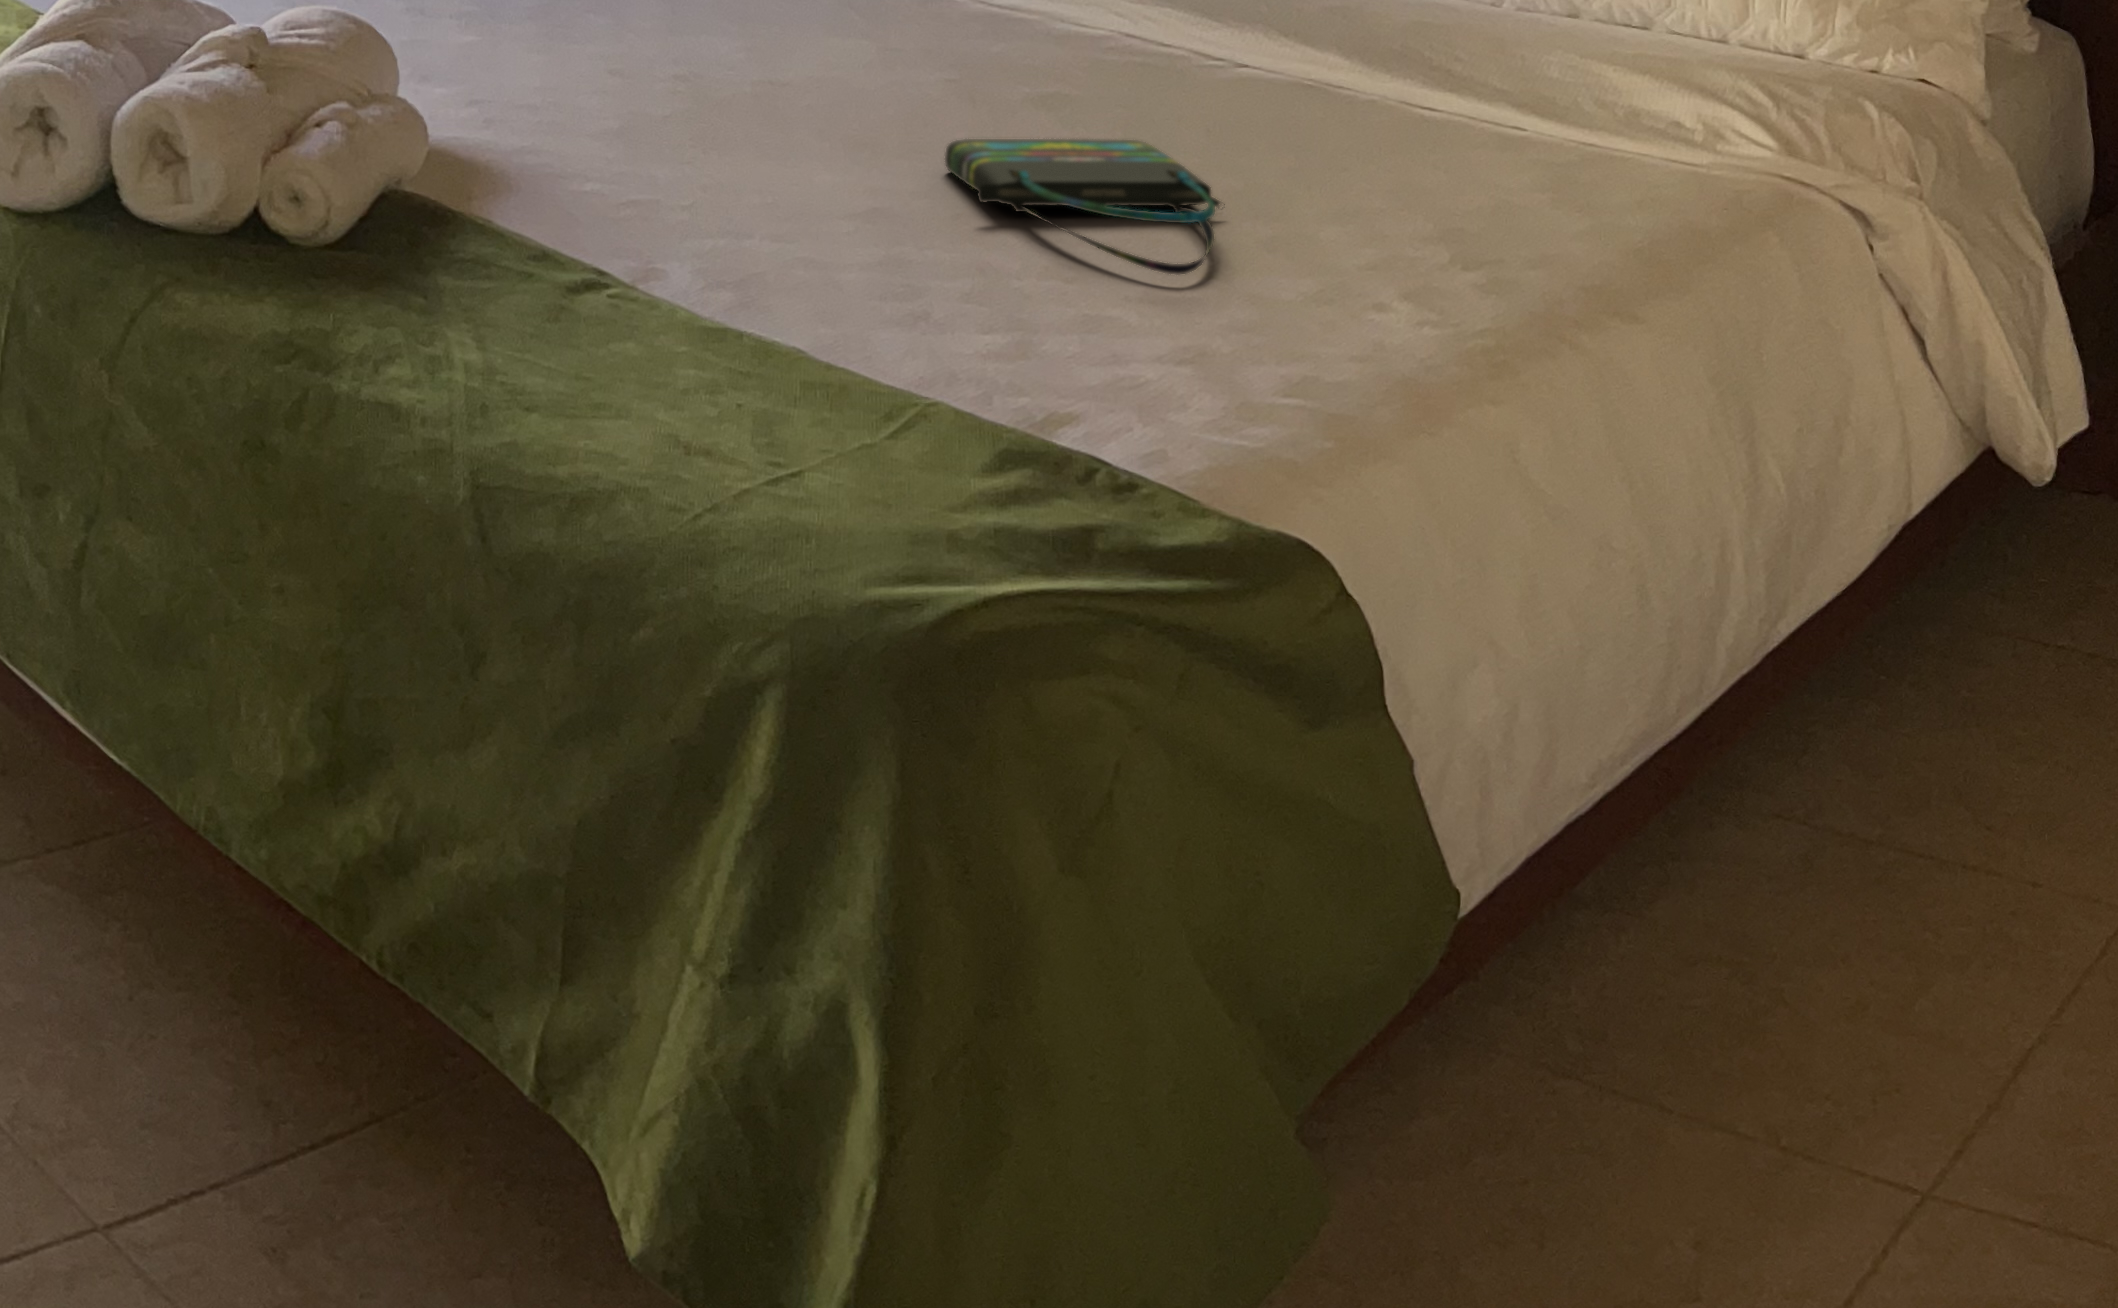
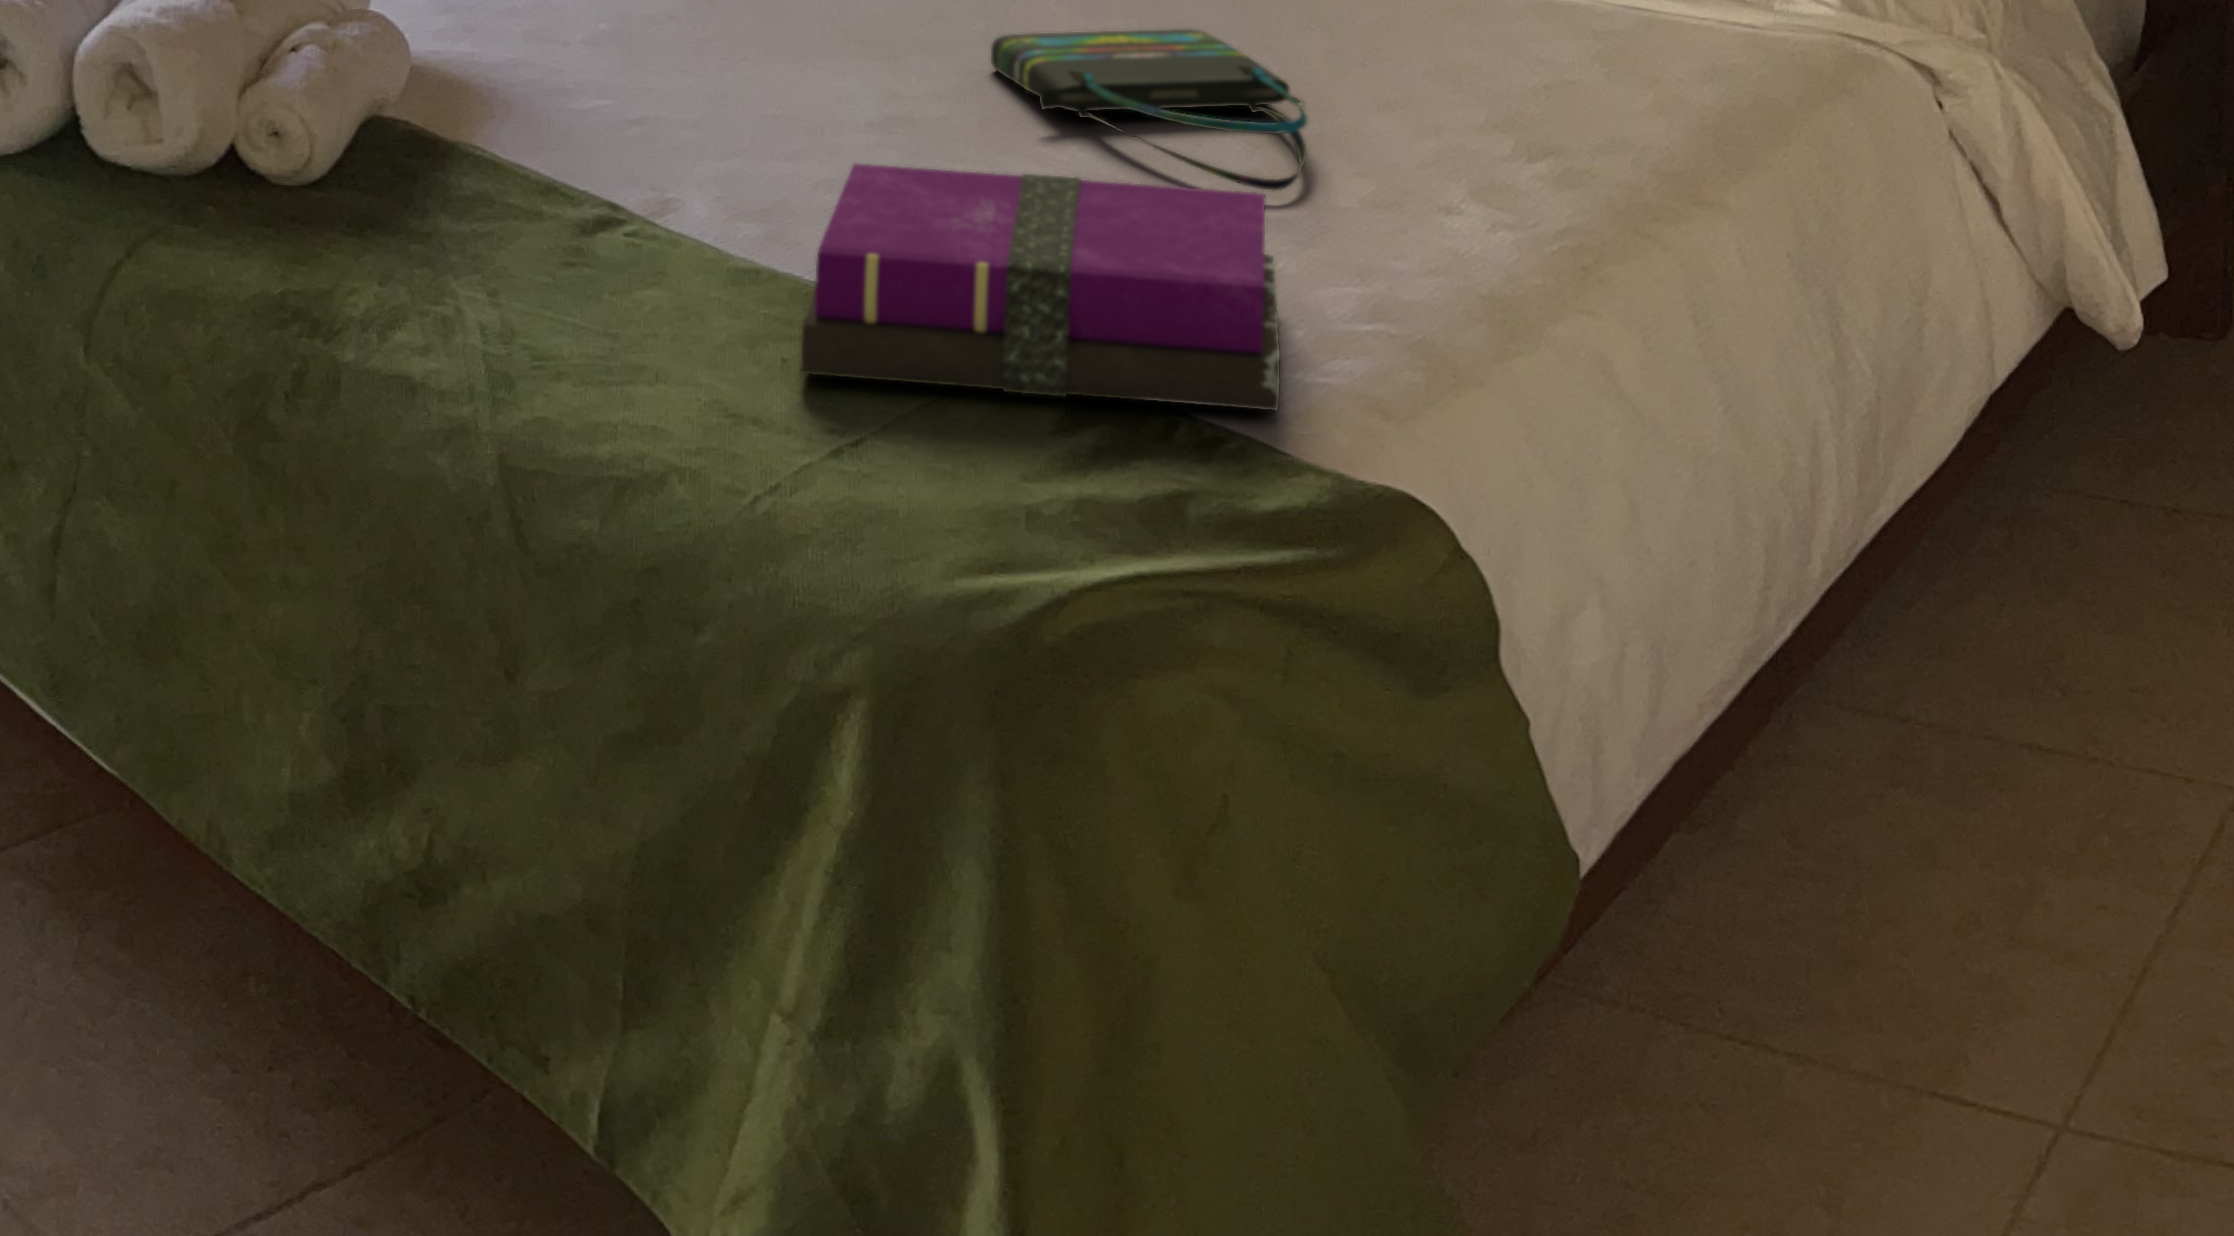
notebook: none [711,230,1153,445] -> present [801,164,1280,410]

